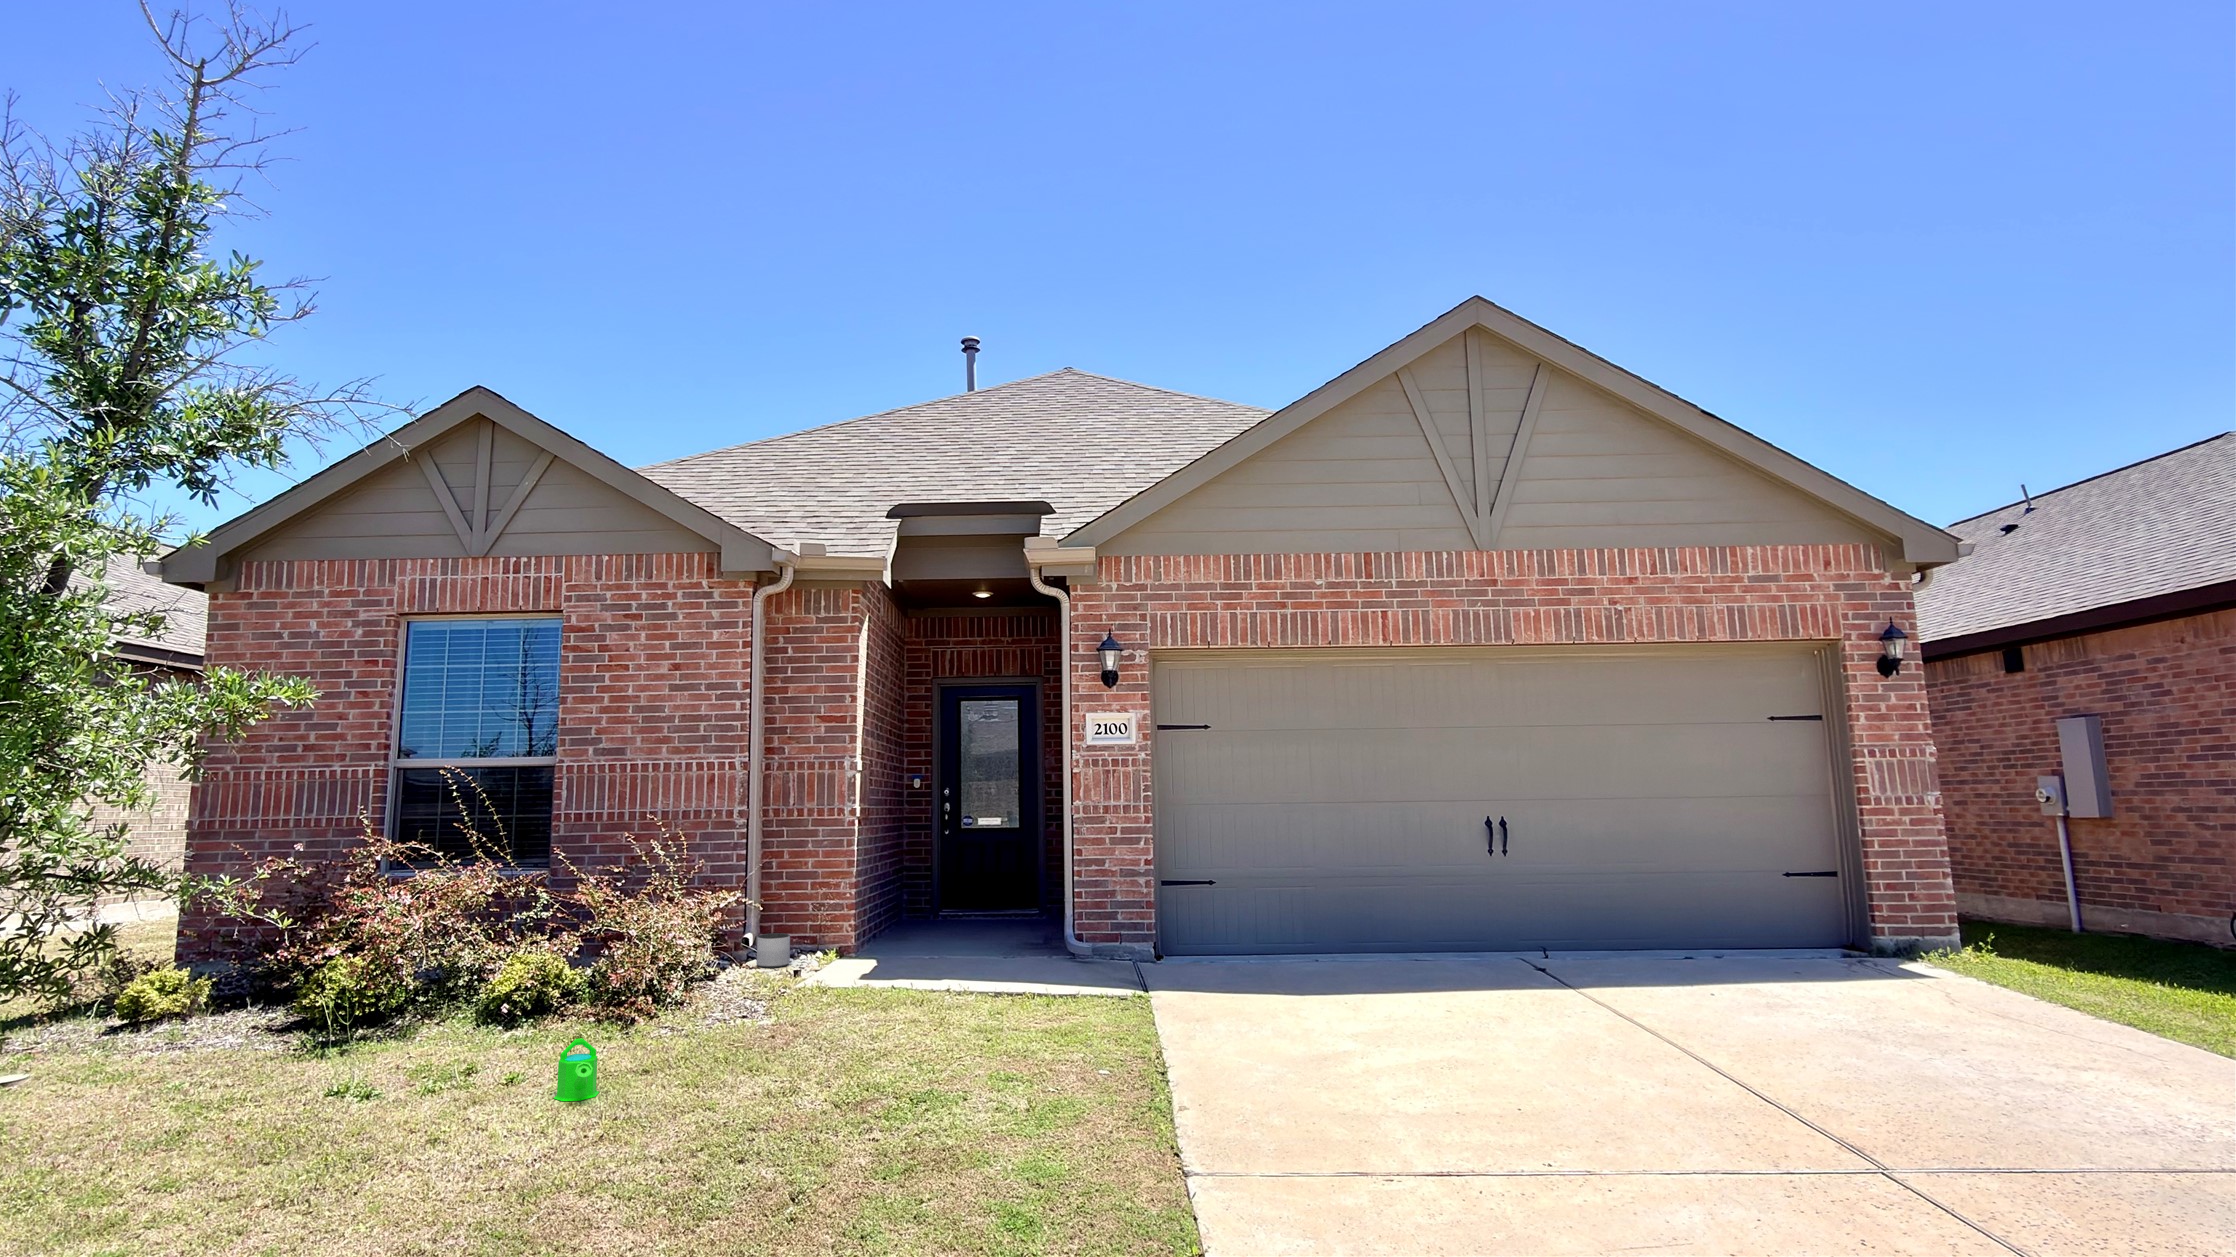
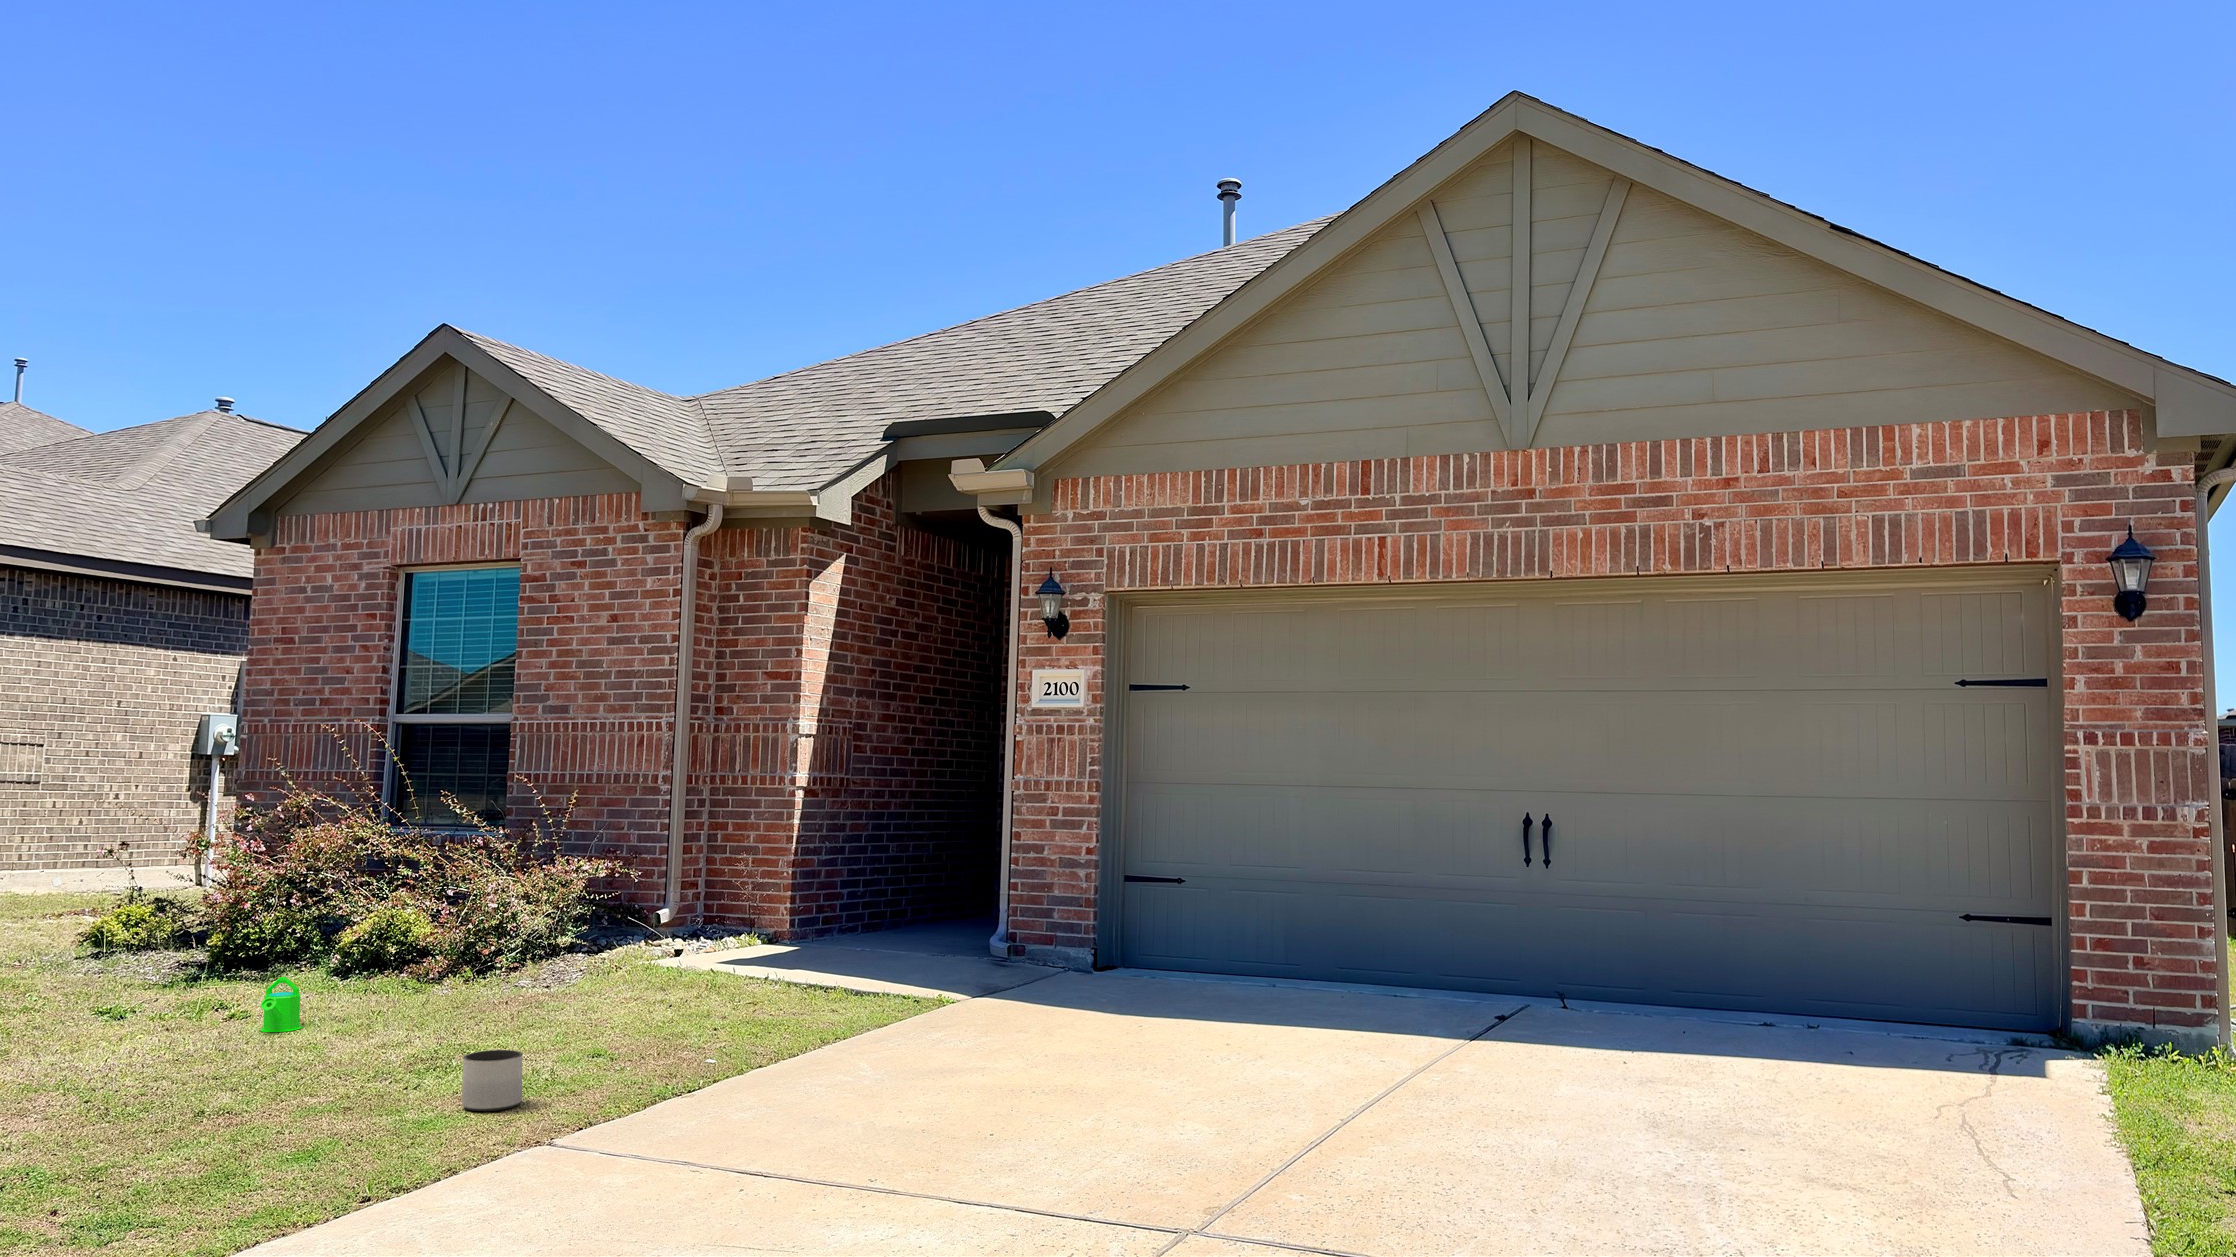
planter: present [757,933,790,968] -> present [462,1050,523,1111]

